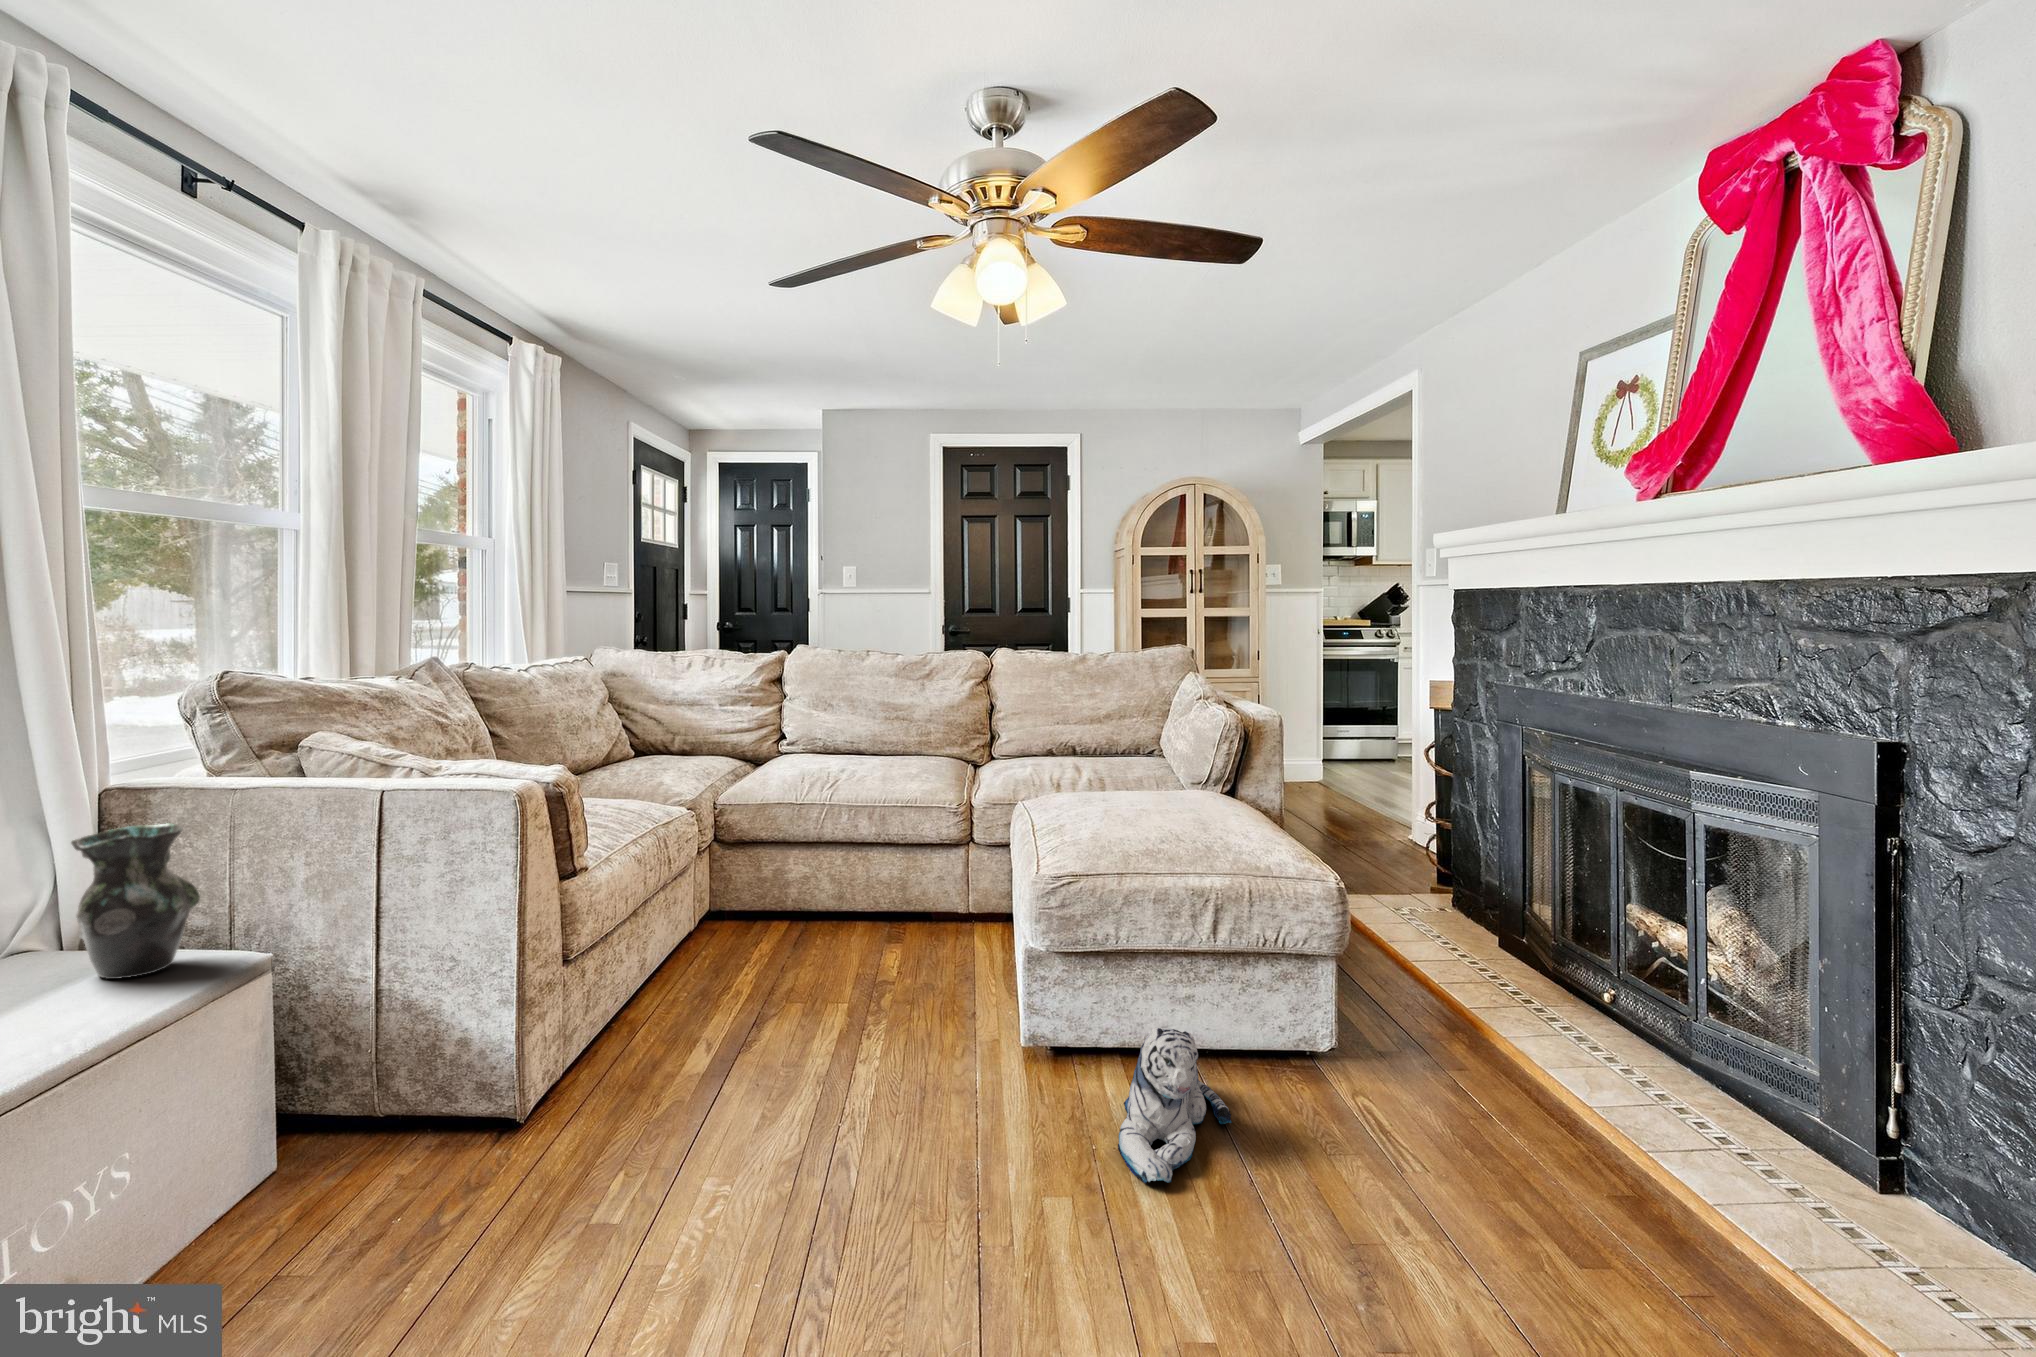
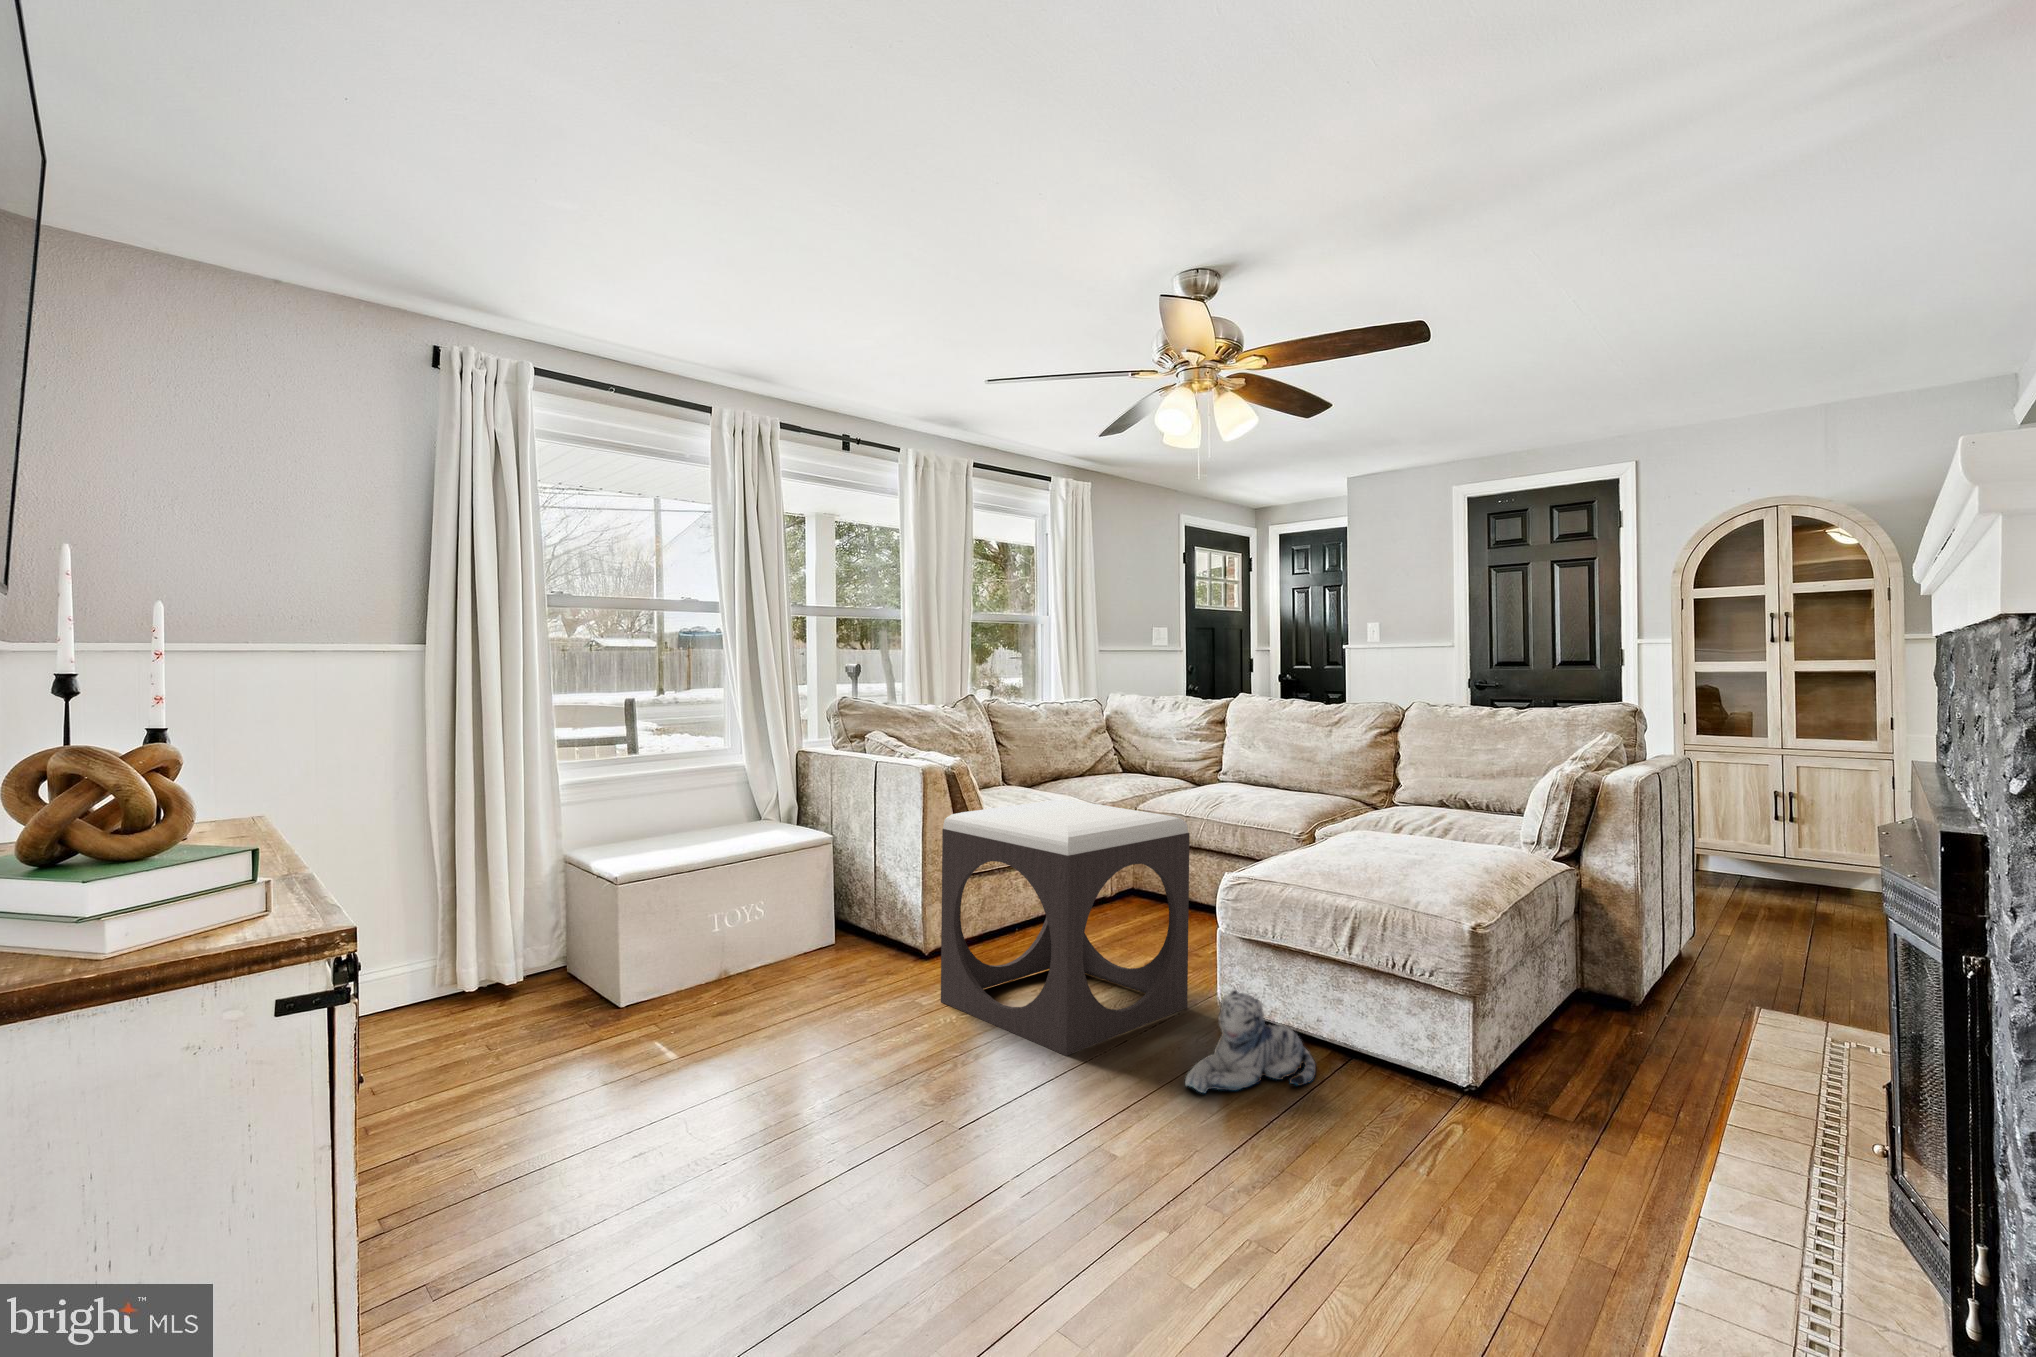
footstool: none [642,808,983,1204] -> present [941,799,1190,1056]
vase: present [71,823,200,979] -> none [761,770,806,839]

